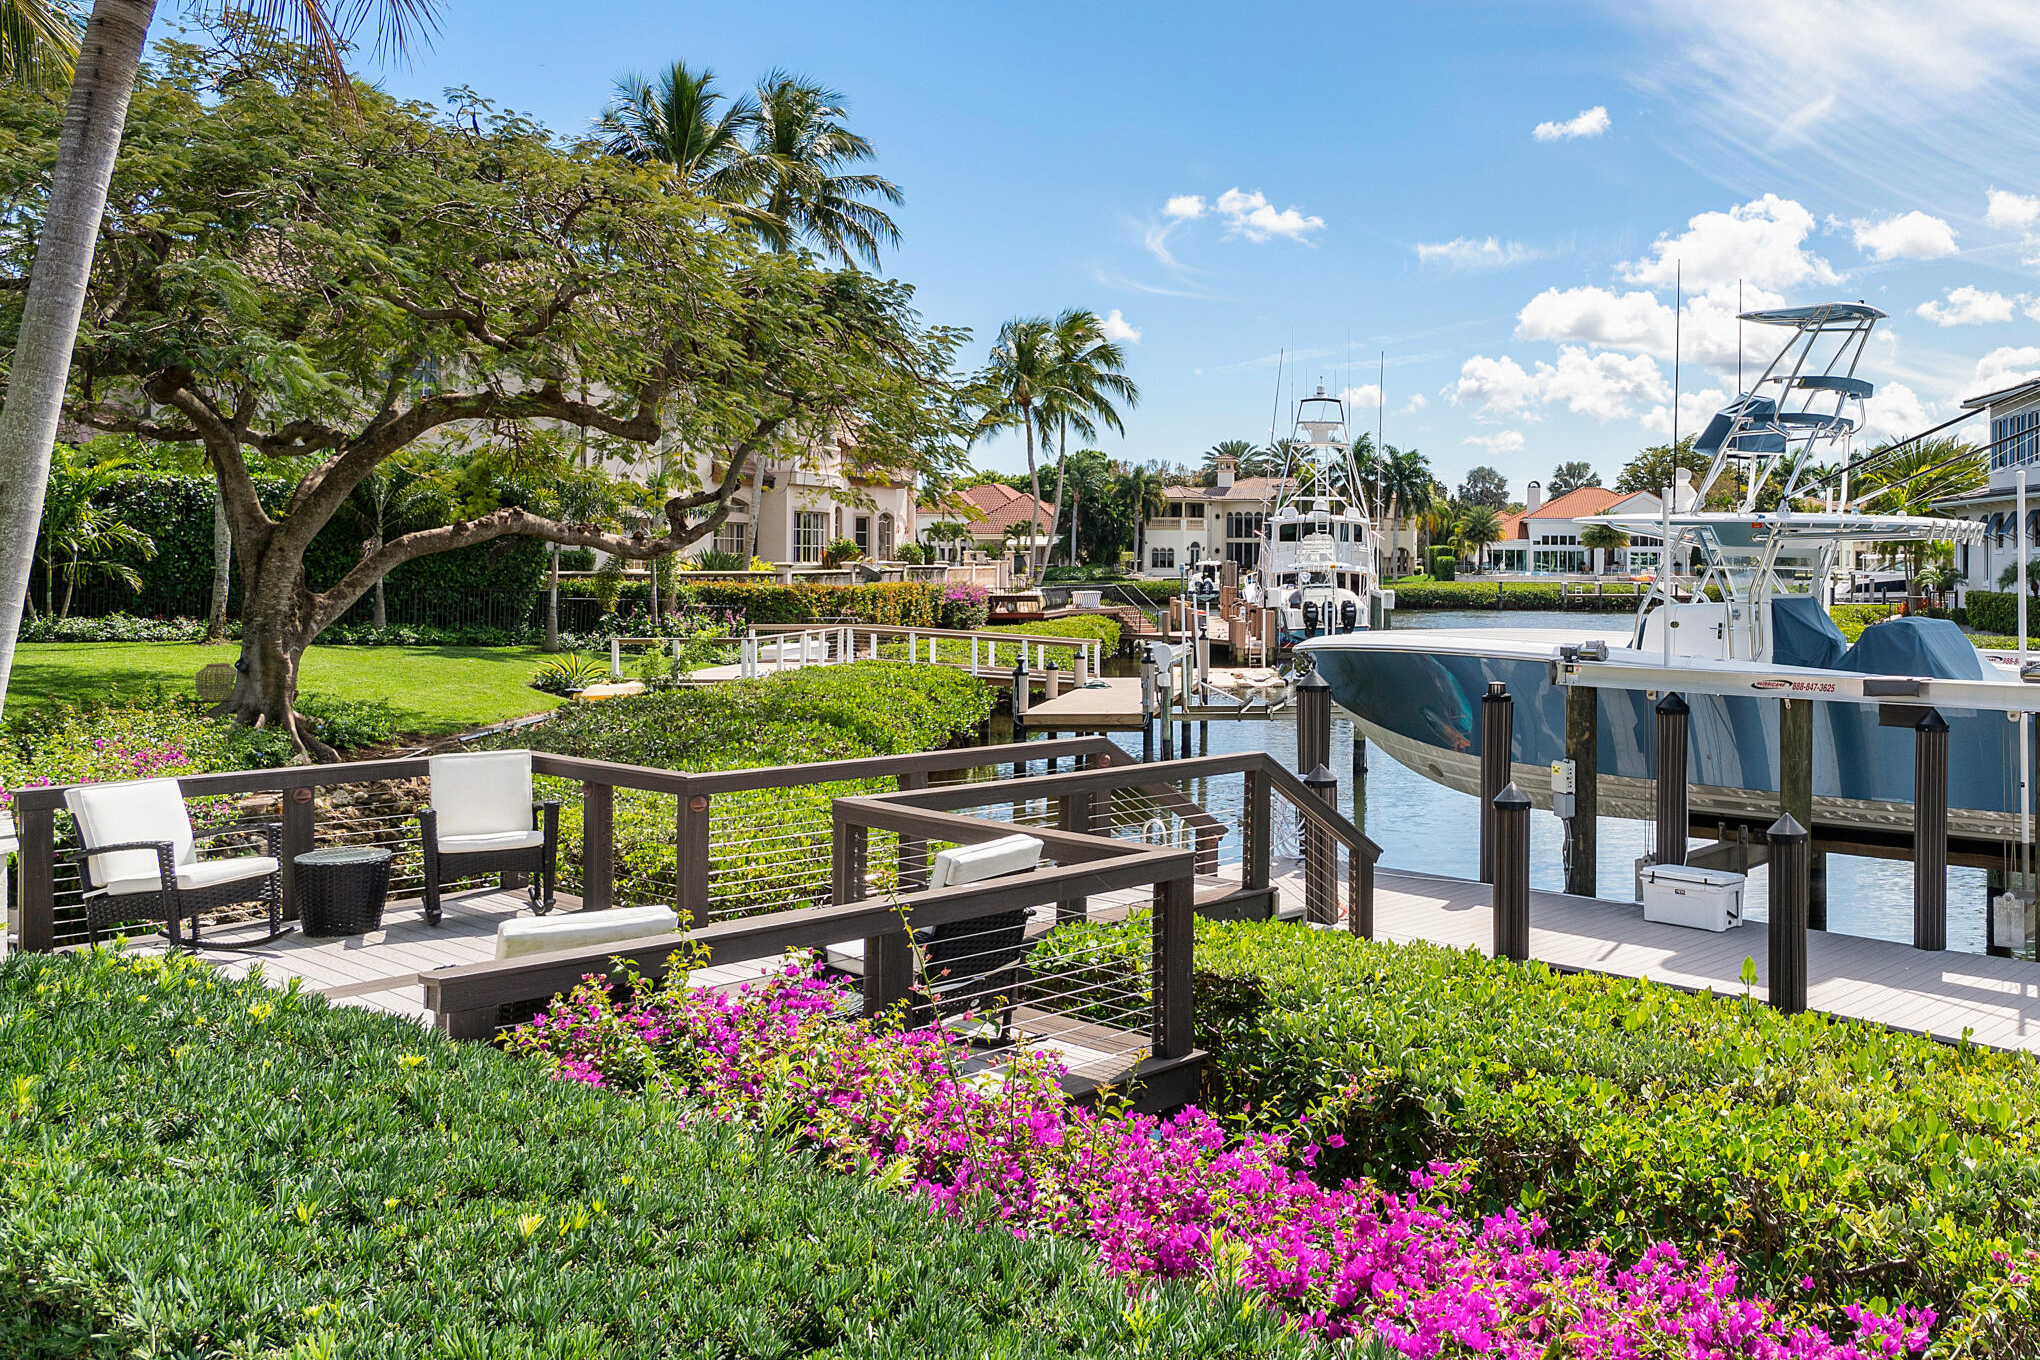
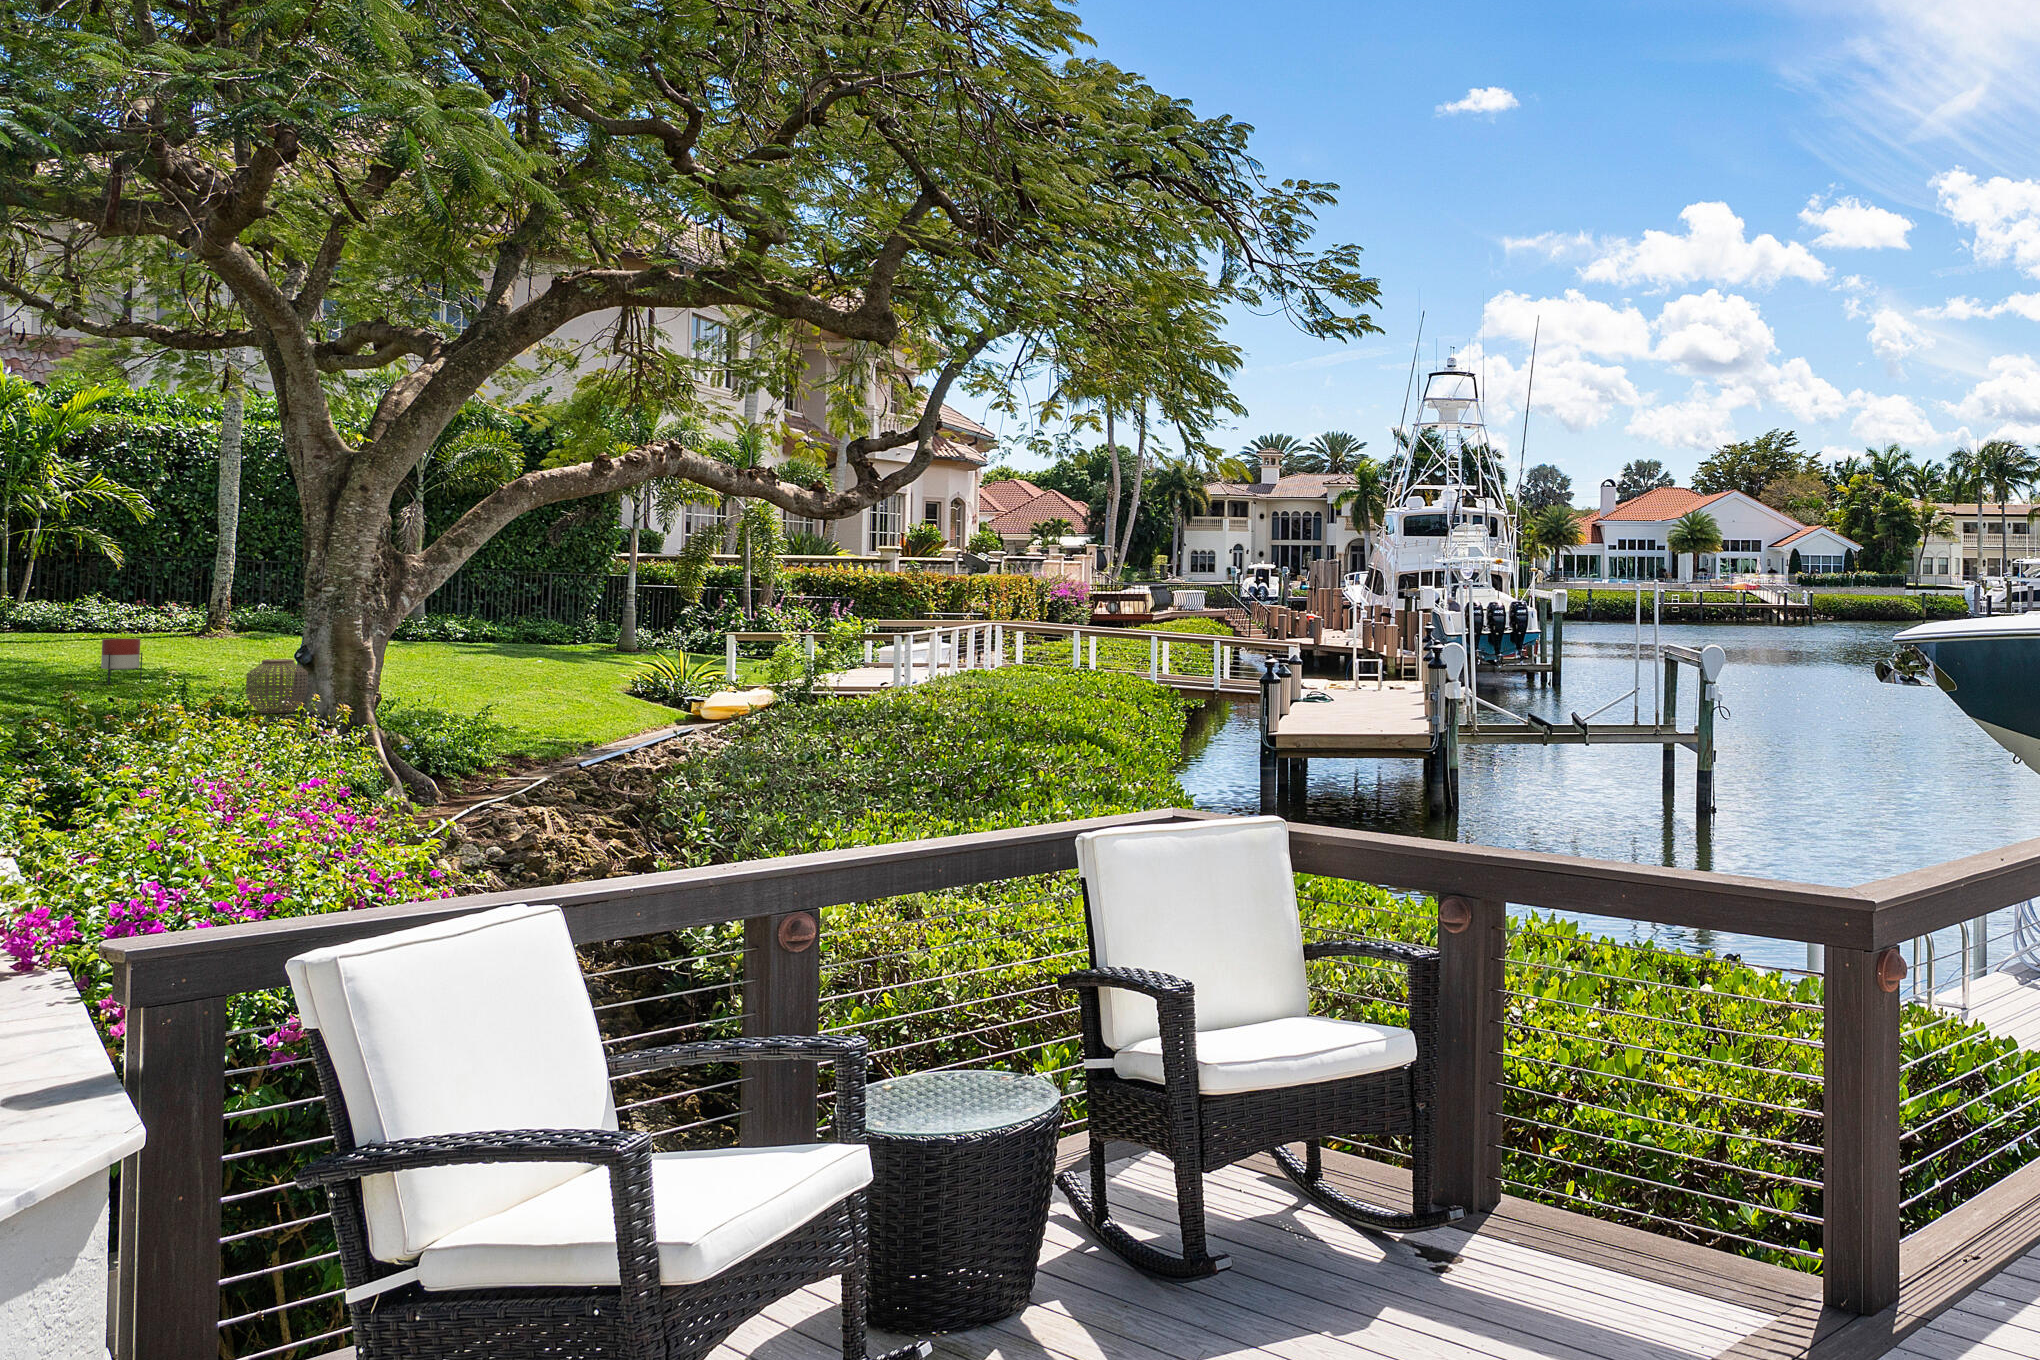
planter: none [102,648,133,683] -> present [101,638,142,686]

